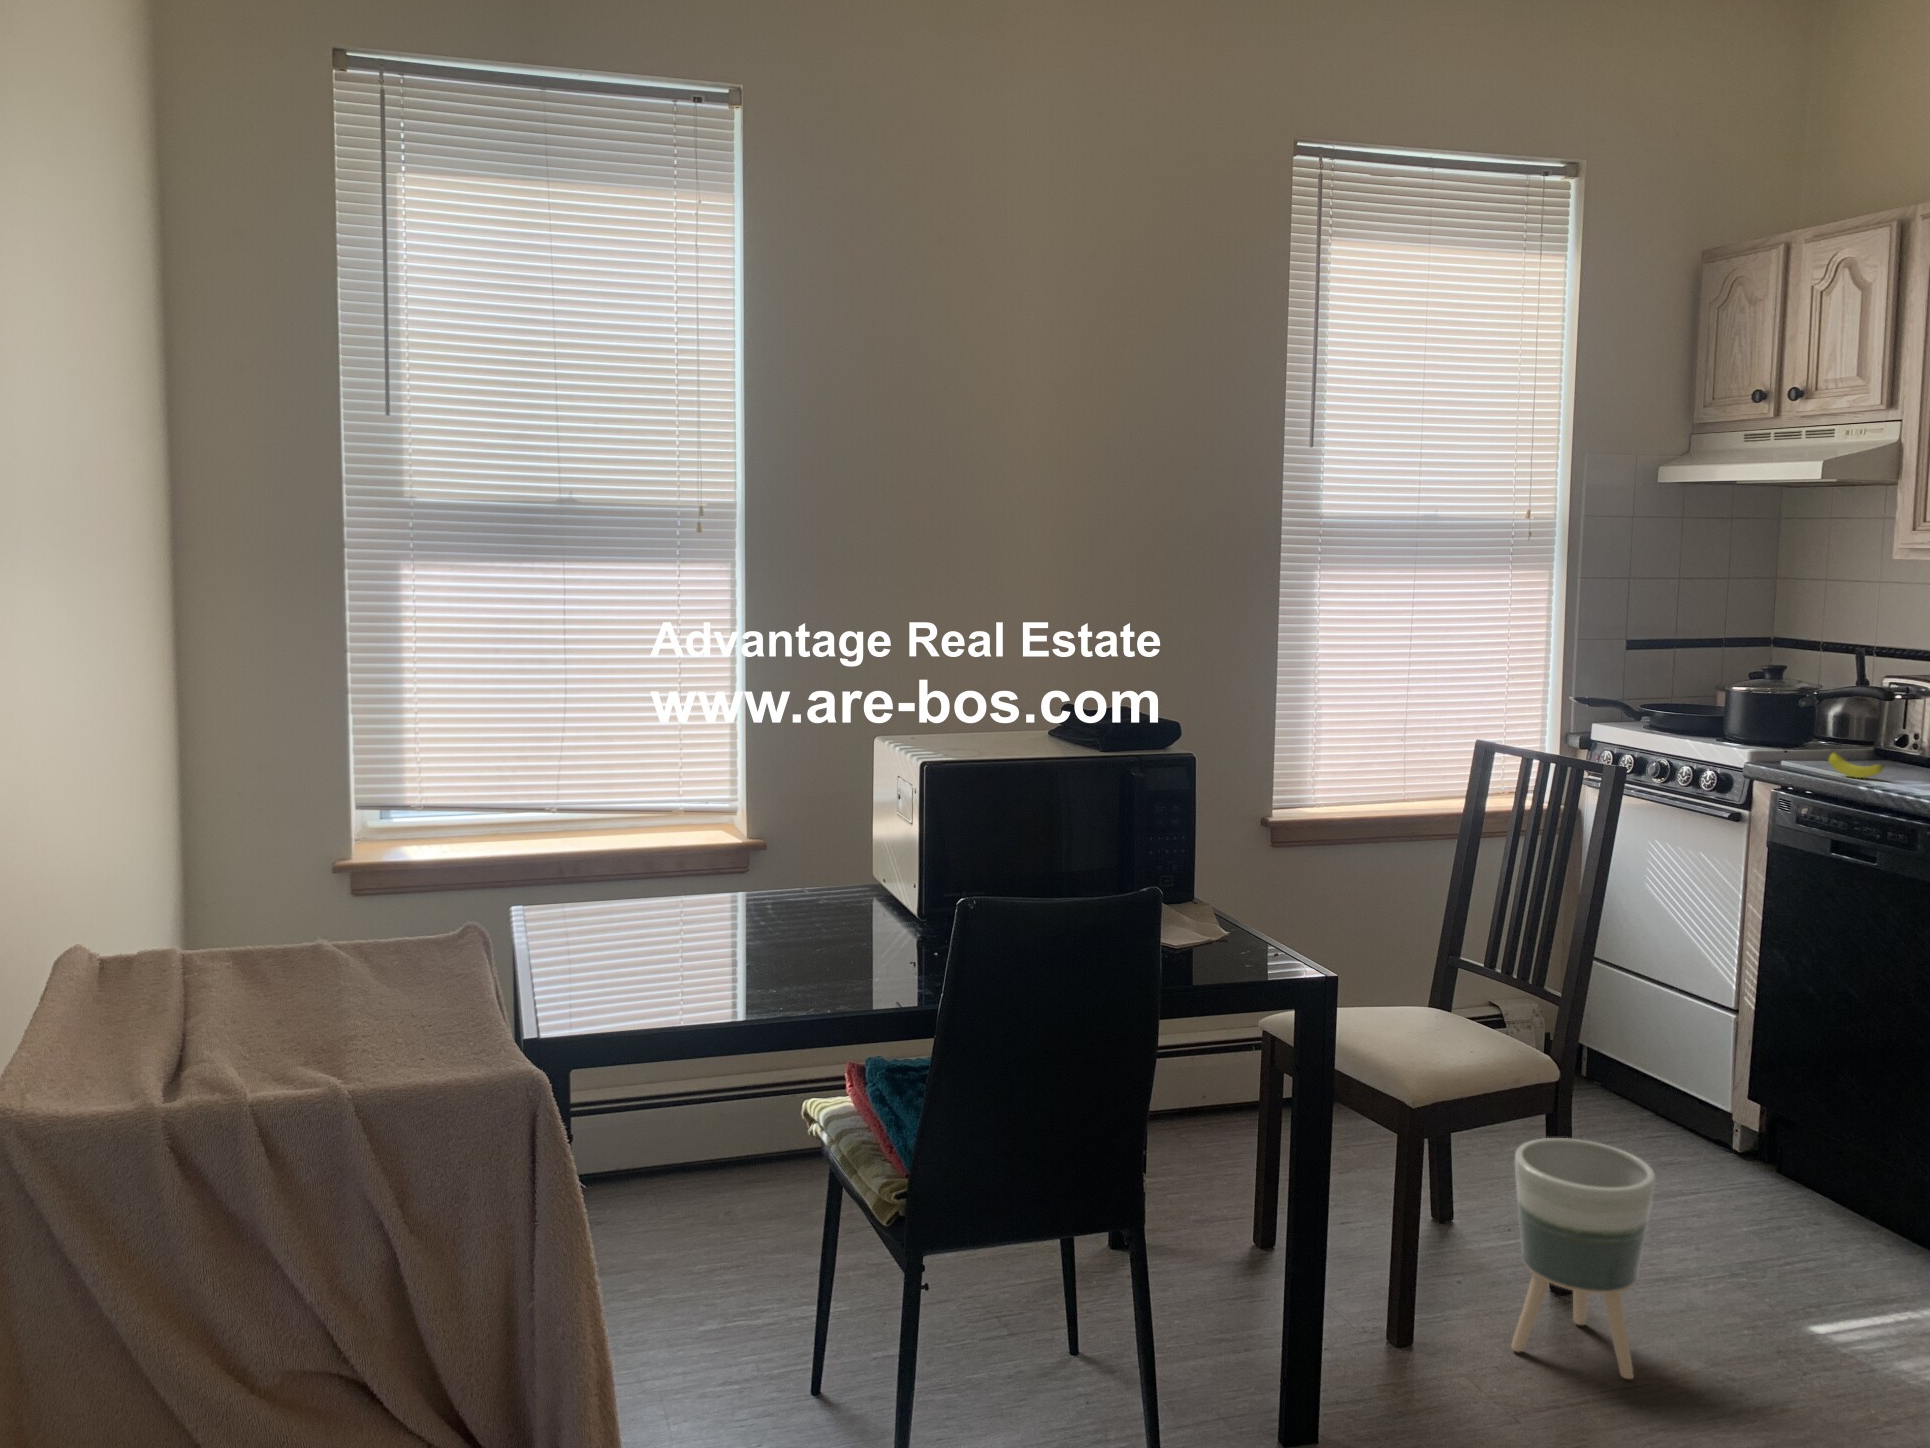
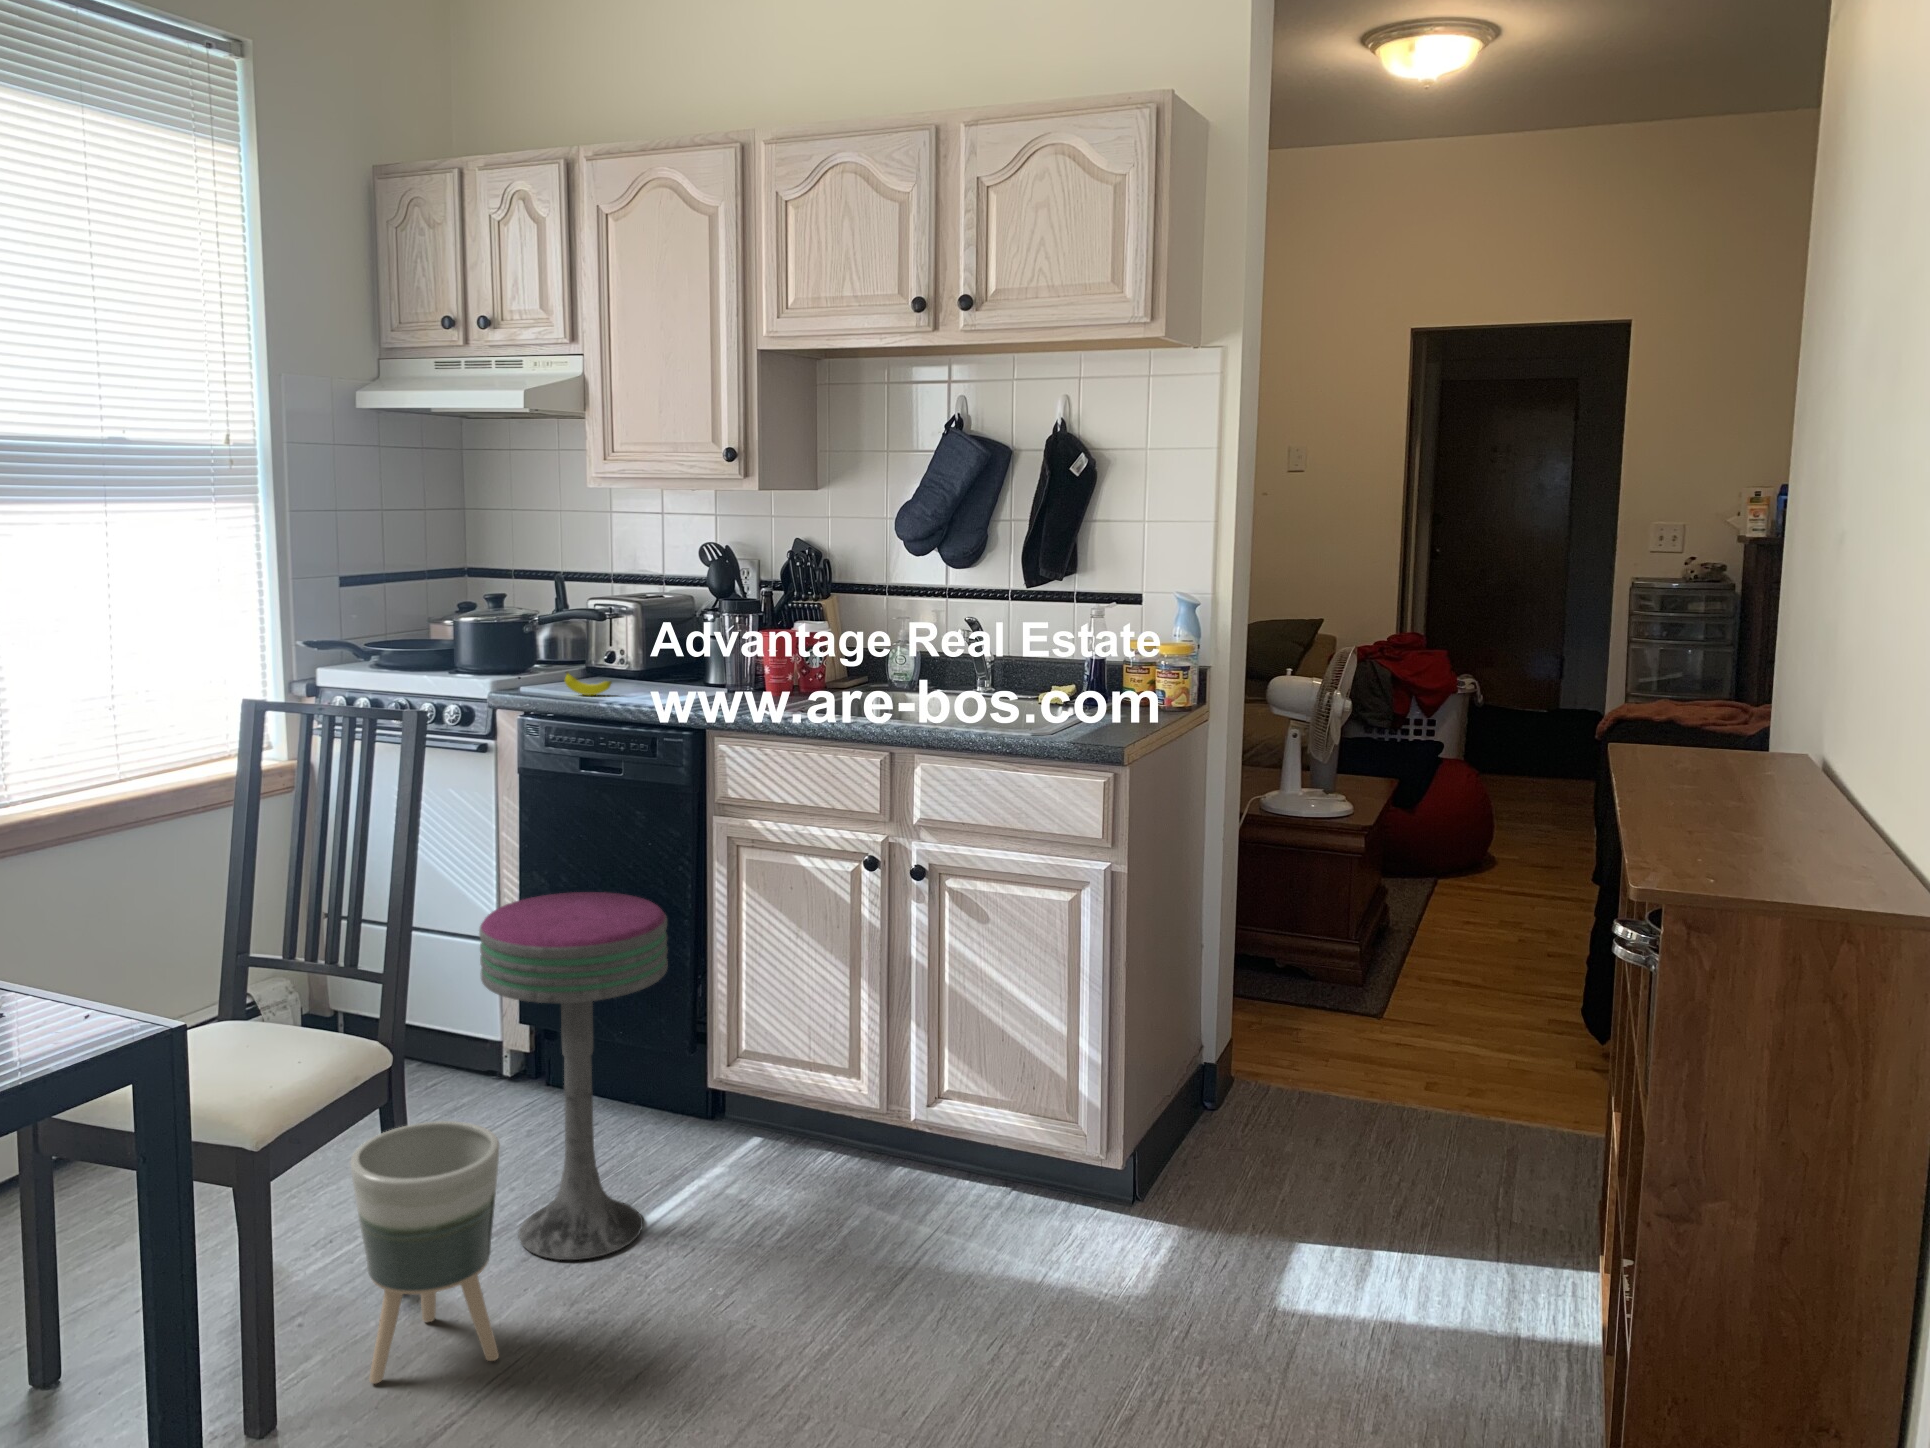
bar stool: none [1676,966,1888,1341] -> present [479,892,668,1260]

